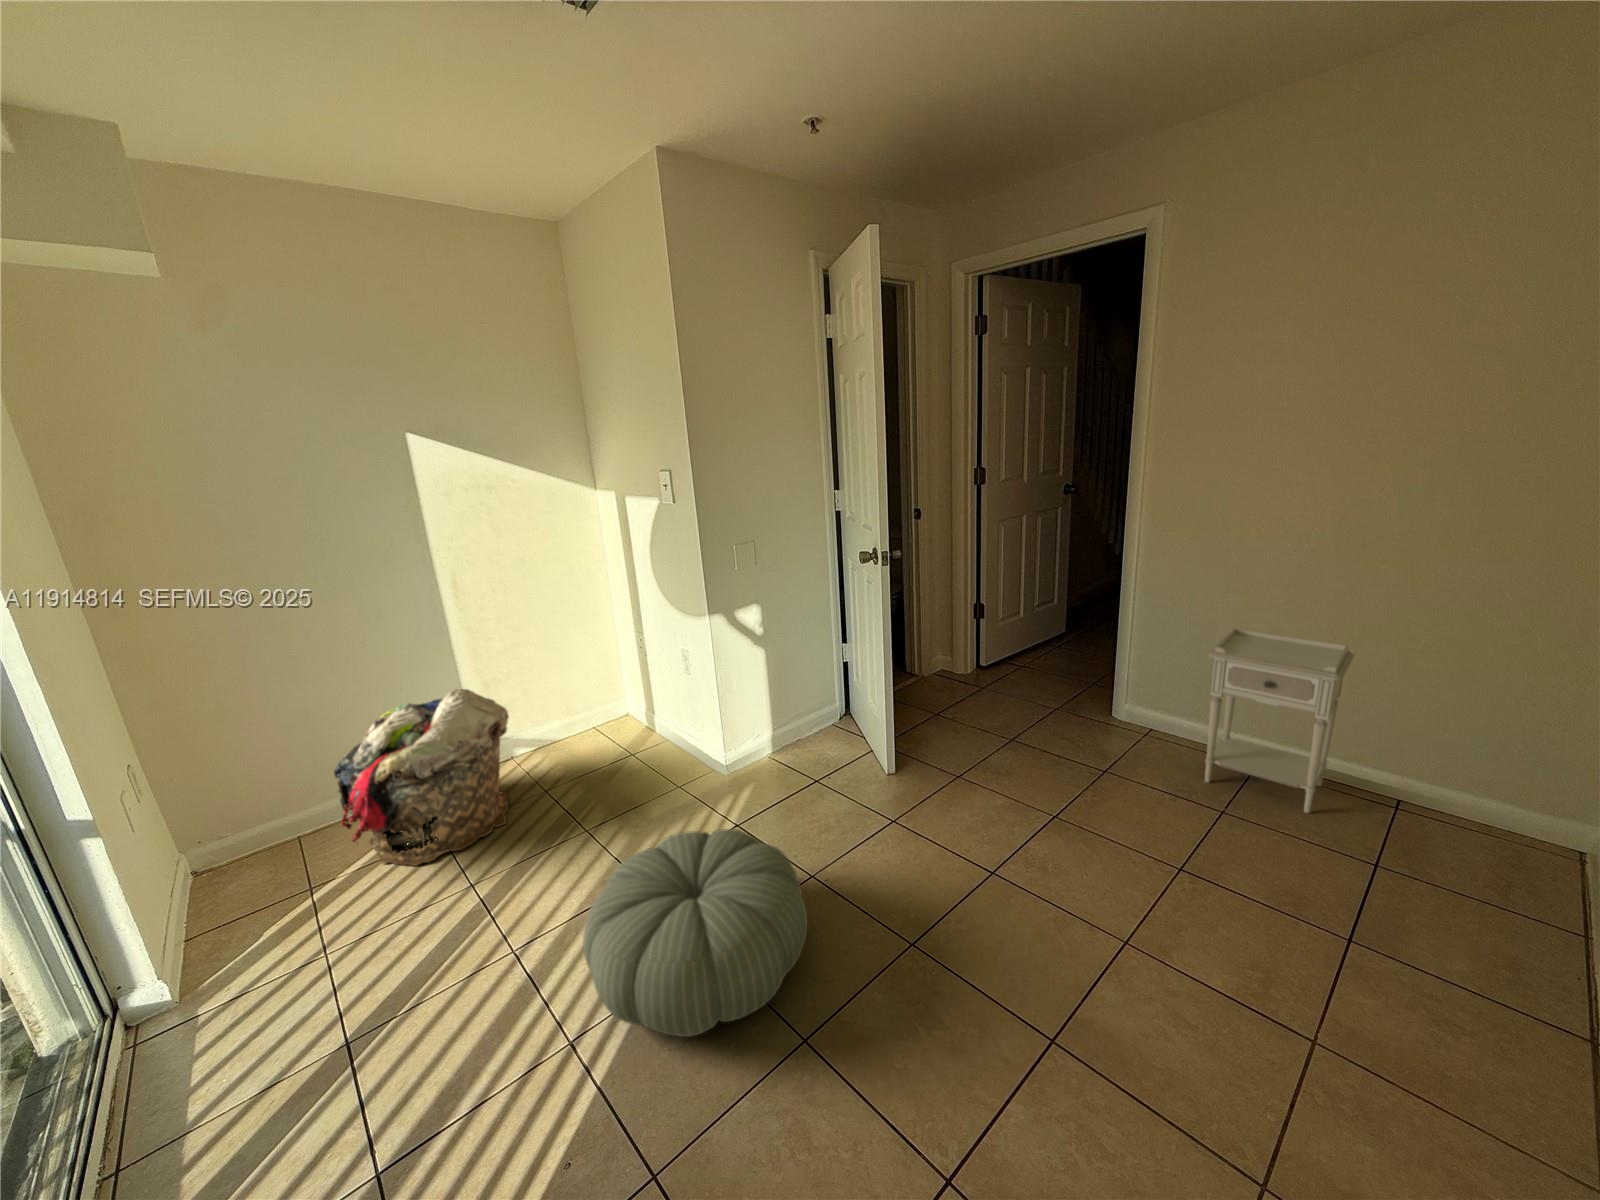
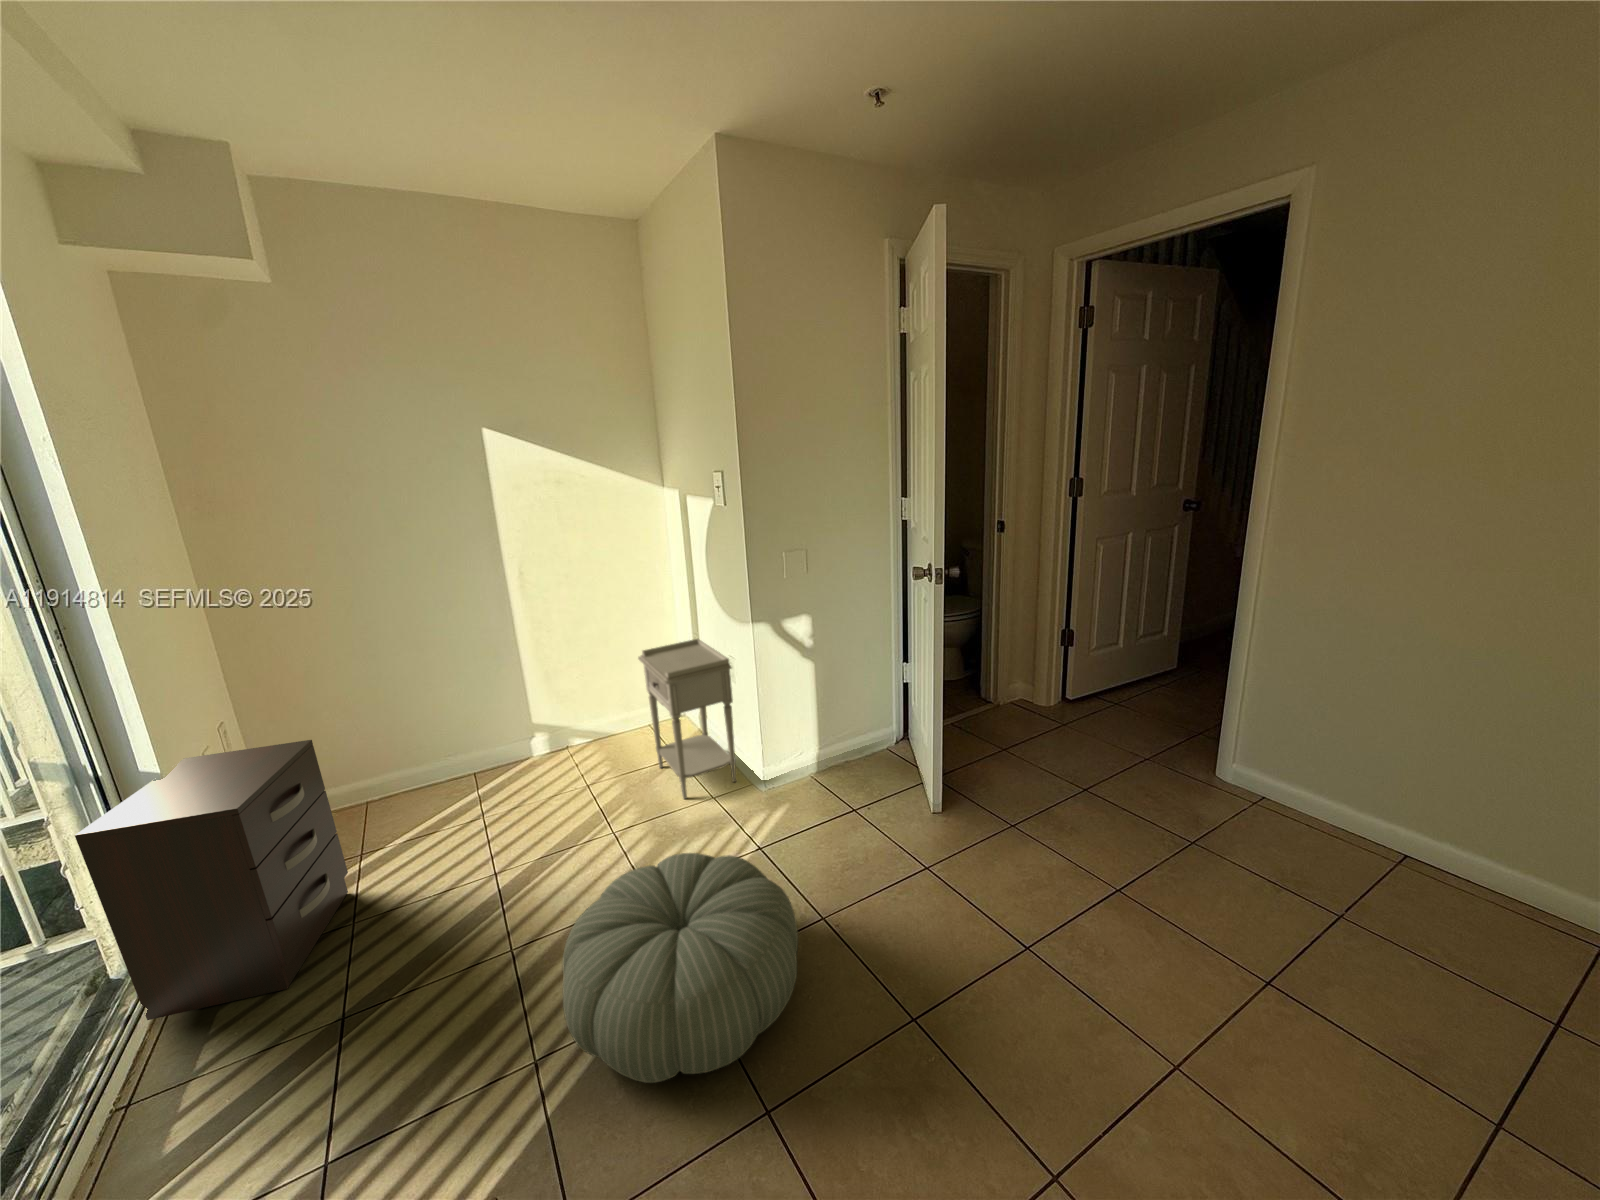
nightstand: present [1205,629,1354,813] -> present [638,639,736,799]
laundry basket: present [334,689,509,866] -> none [392,677,560,846]
dresser: none [12,768,308,1089] -> present [75,740,348,1020]

